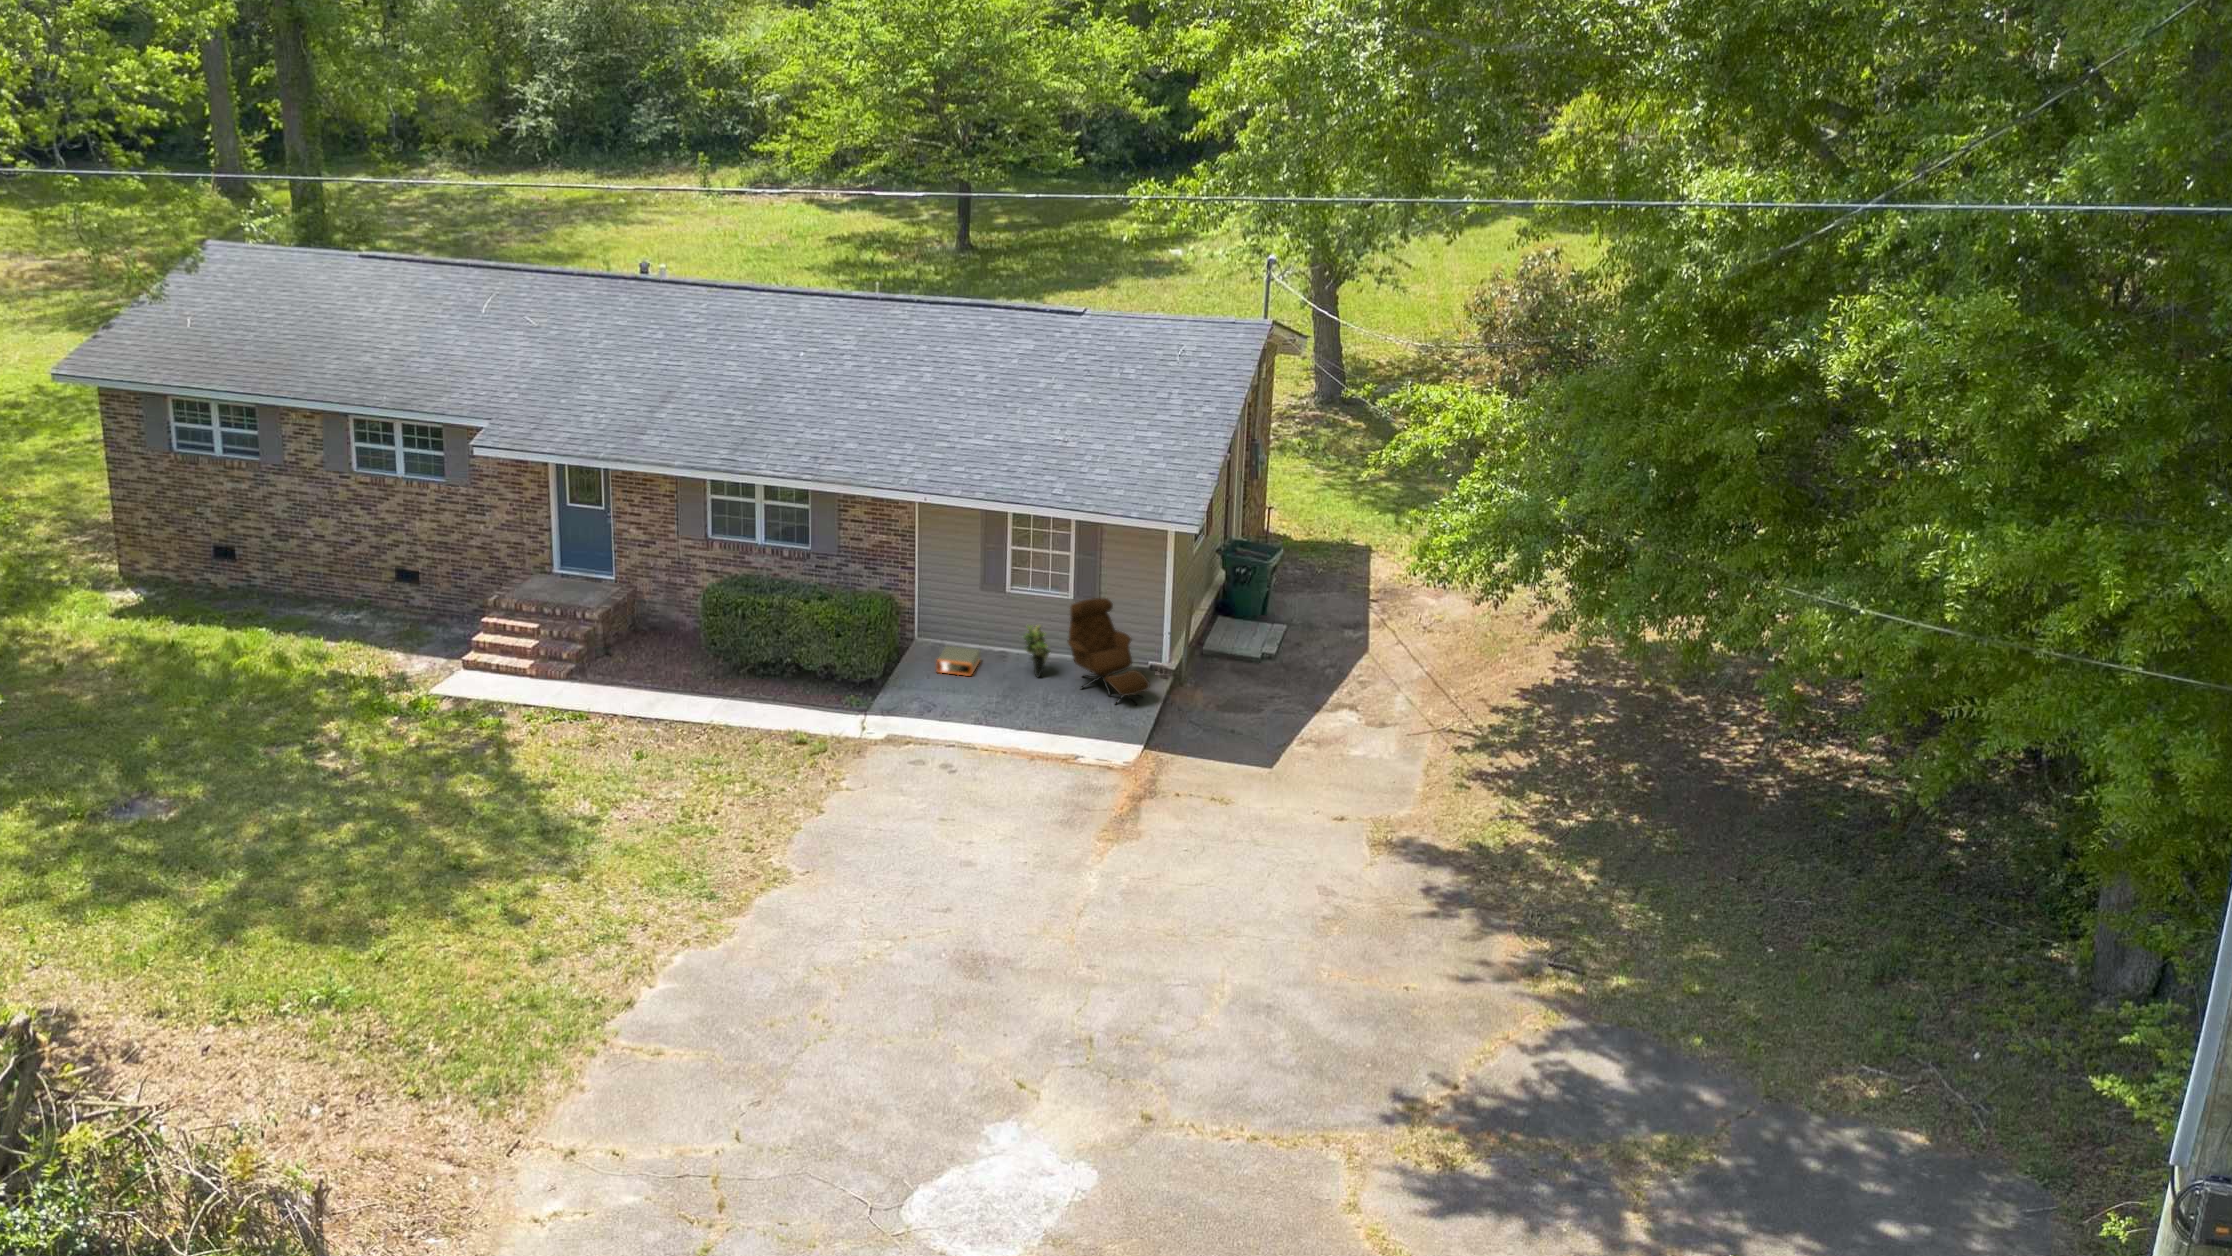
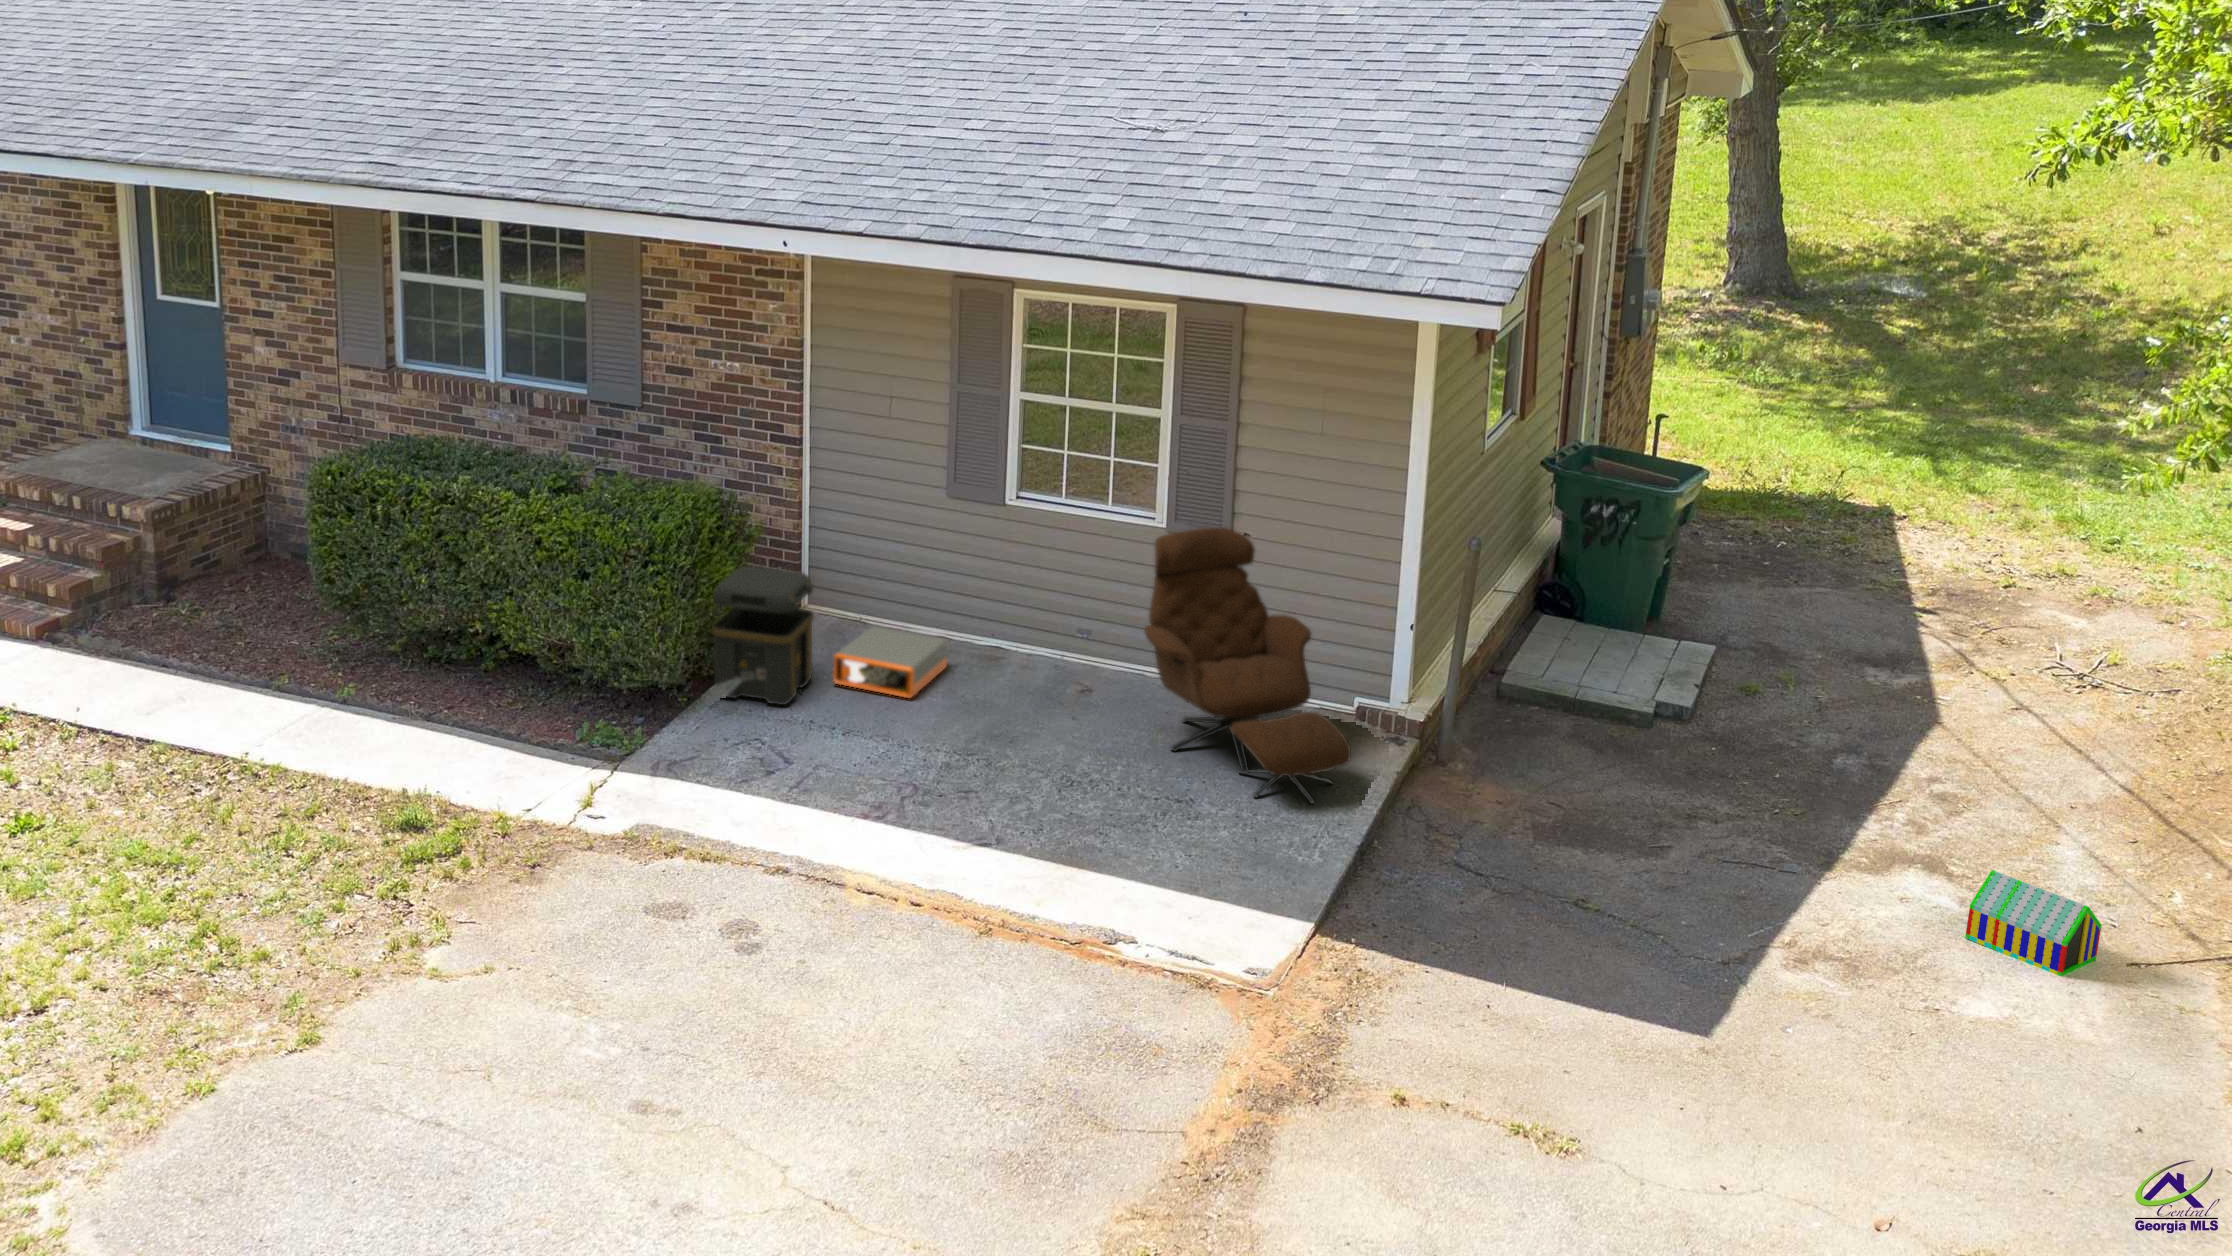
toolbox: none [888,625,928,683] -> present [712,566,814,705]
potted plant: present [1023,625,1050,677] -> none [1037,585,1109,715]
toy house: none [1355,708,1395,741] -> present [1965,870,2101,976]

